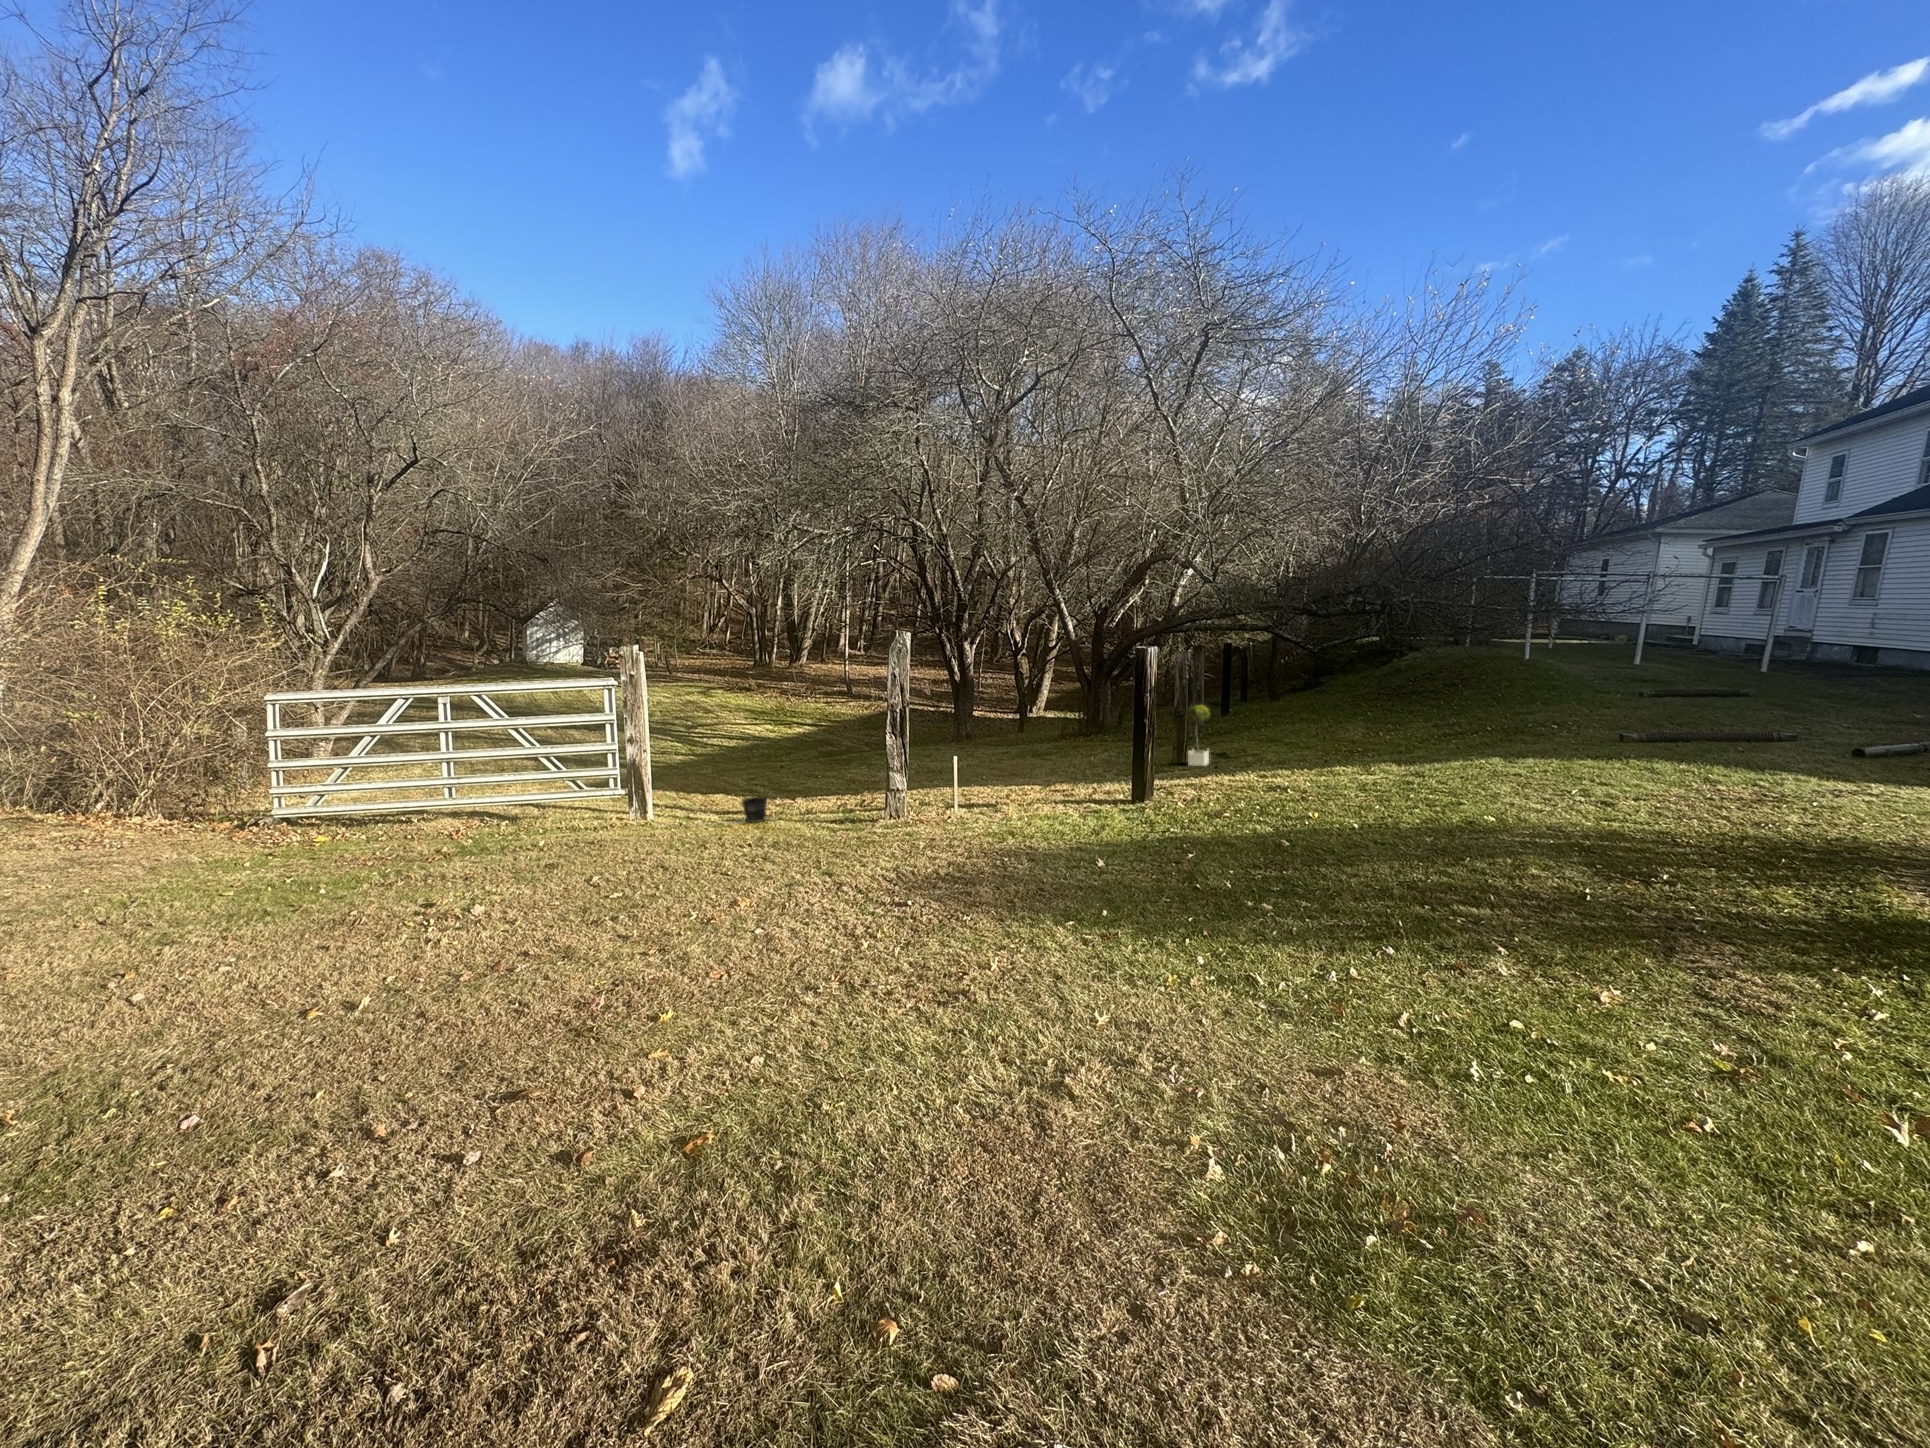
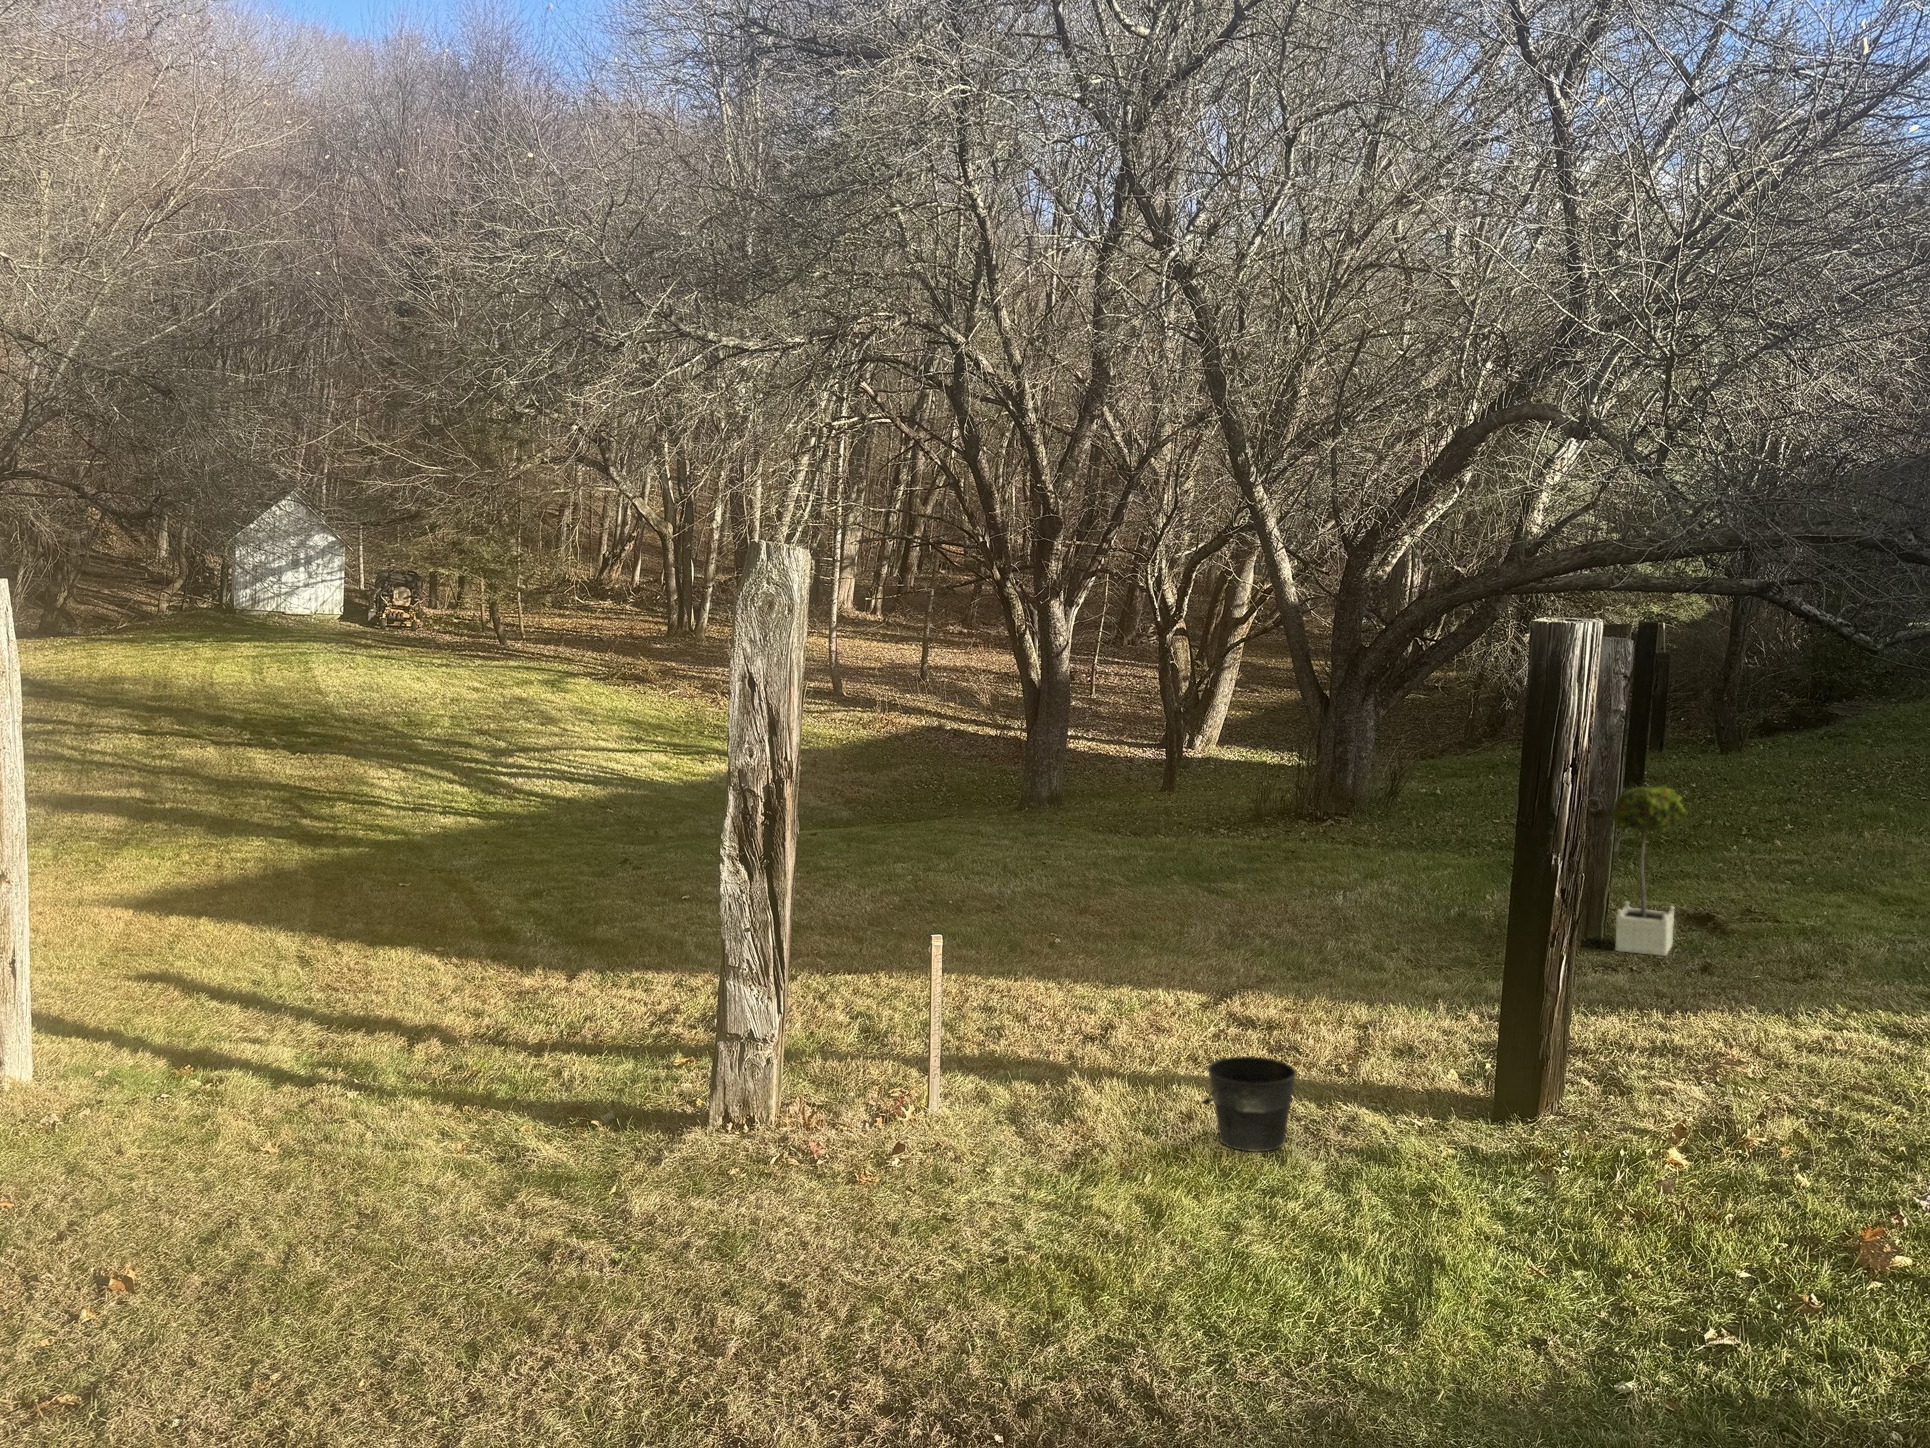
bucket: present [742,797,767,823] -> present [1201,1056,1296,1152]

